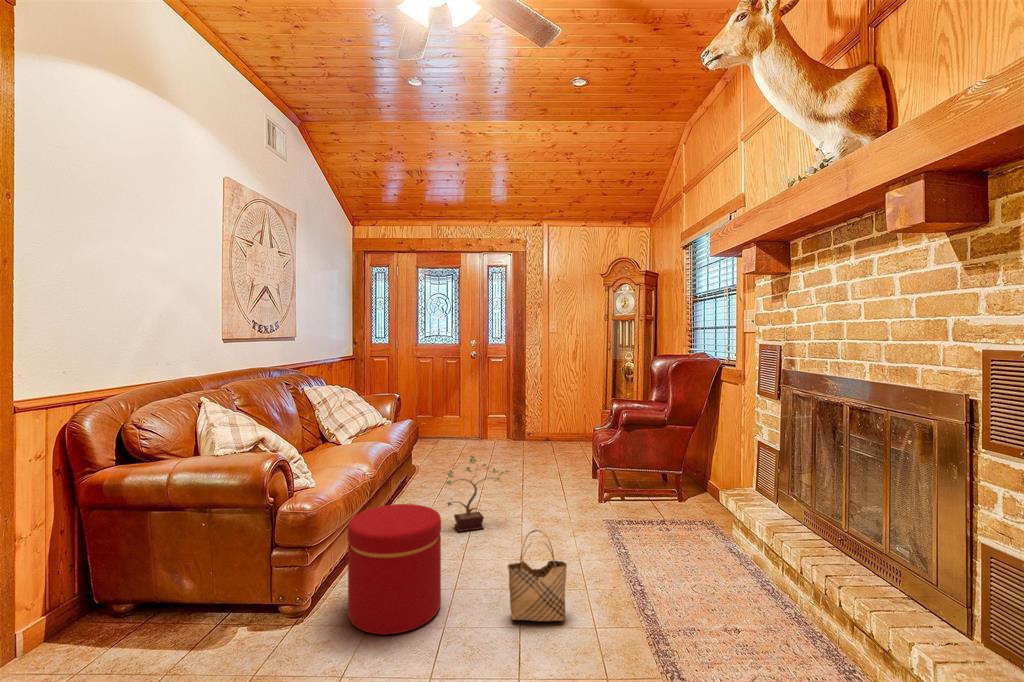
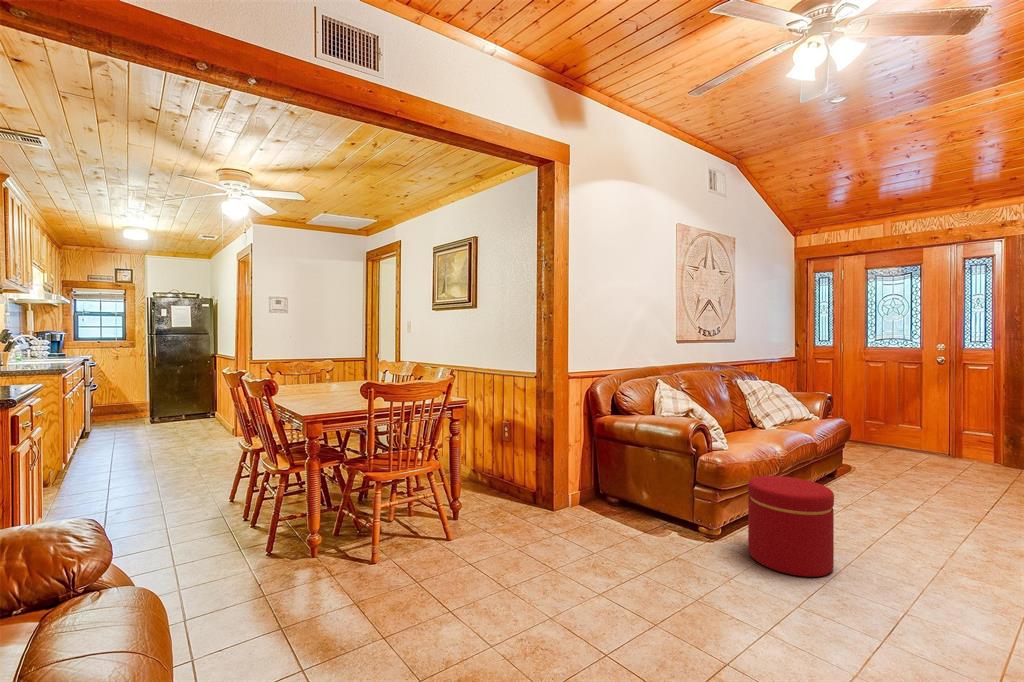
potted plant: present [446,456,509,532] -> none [863,459,953,537]
woven basket: present [508,530,567,621] -> none [901,531,983,629]

